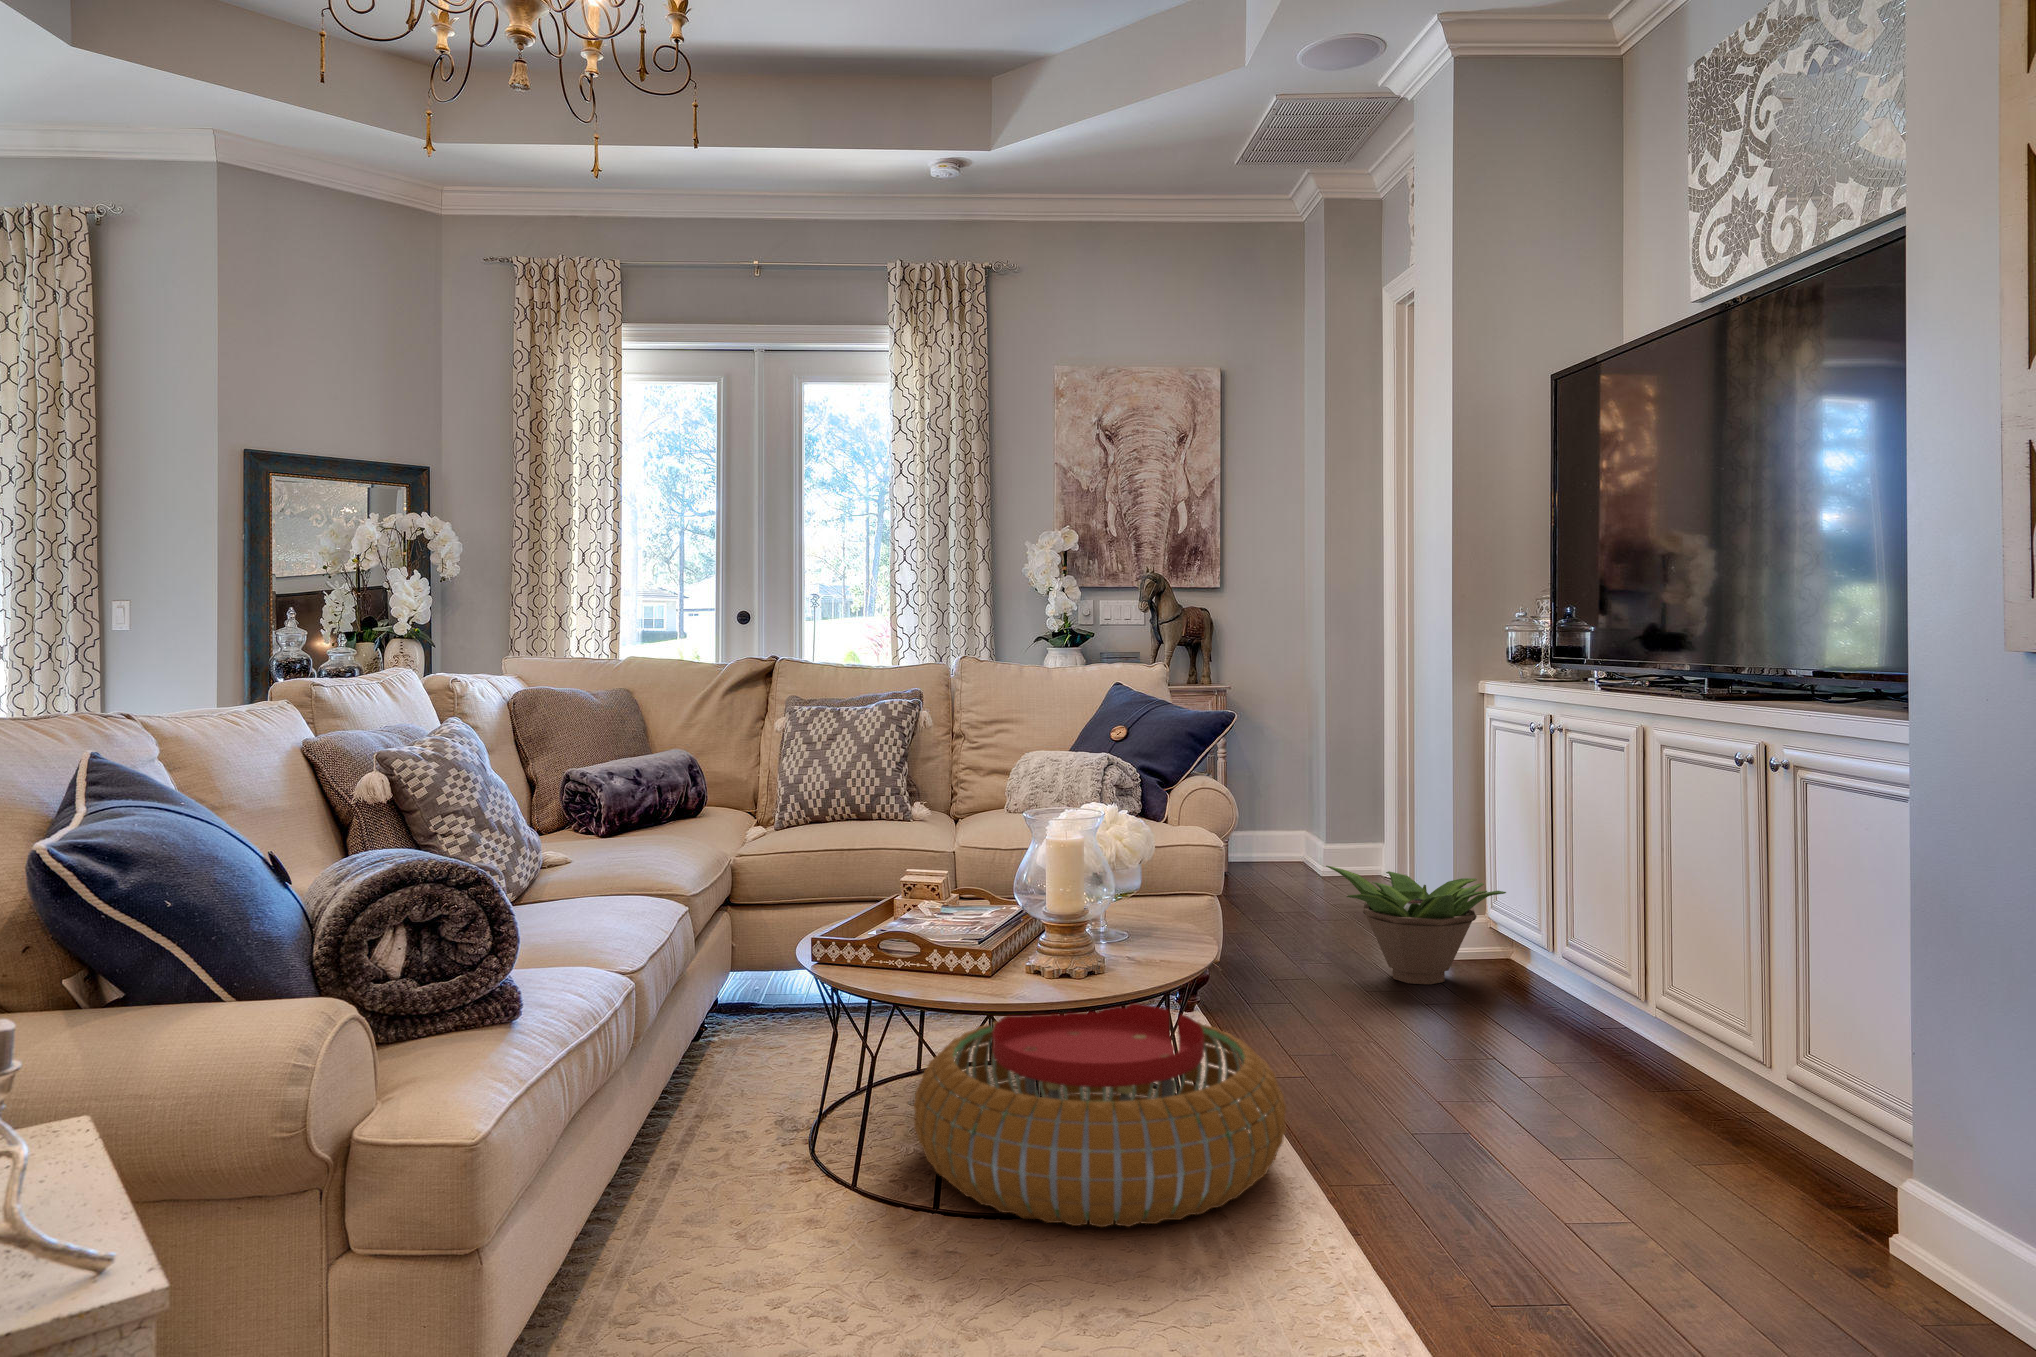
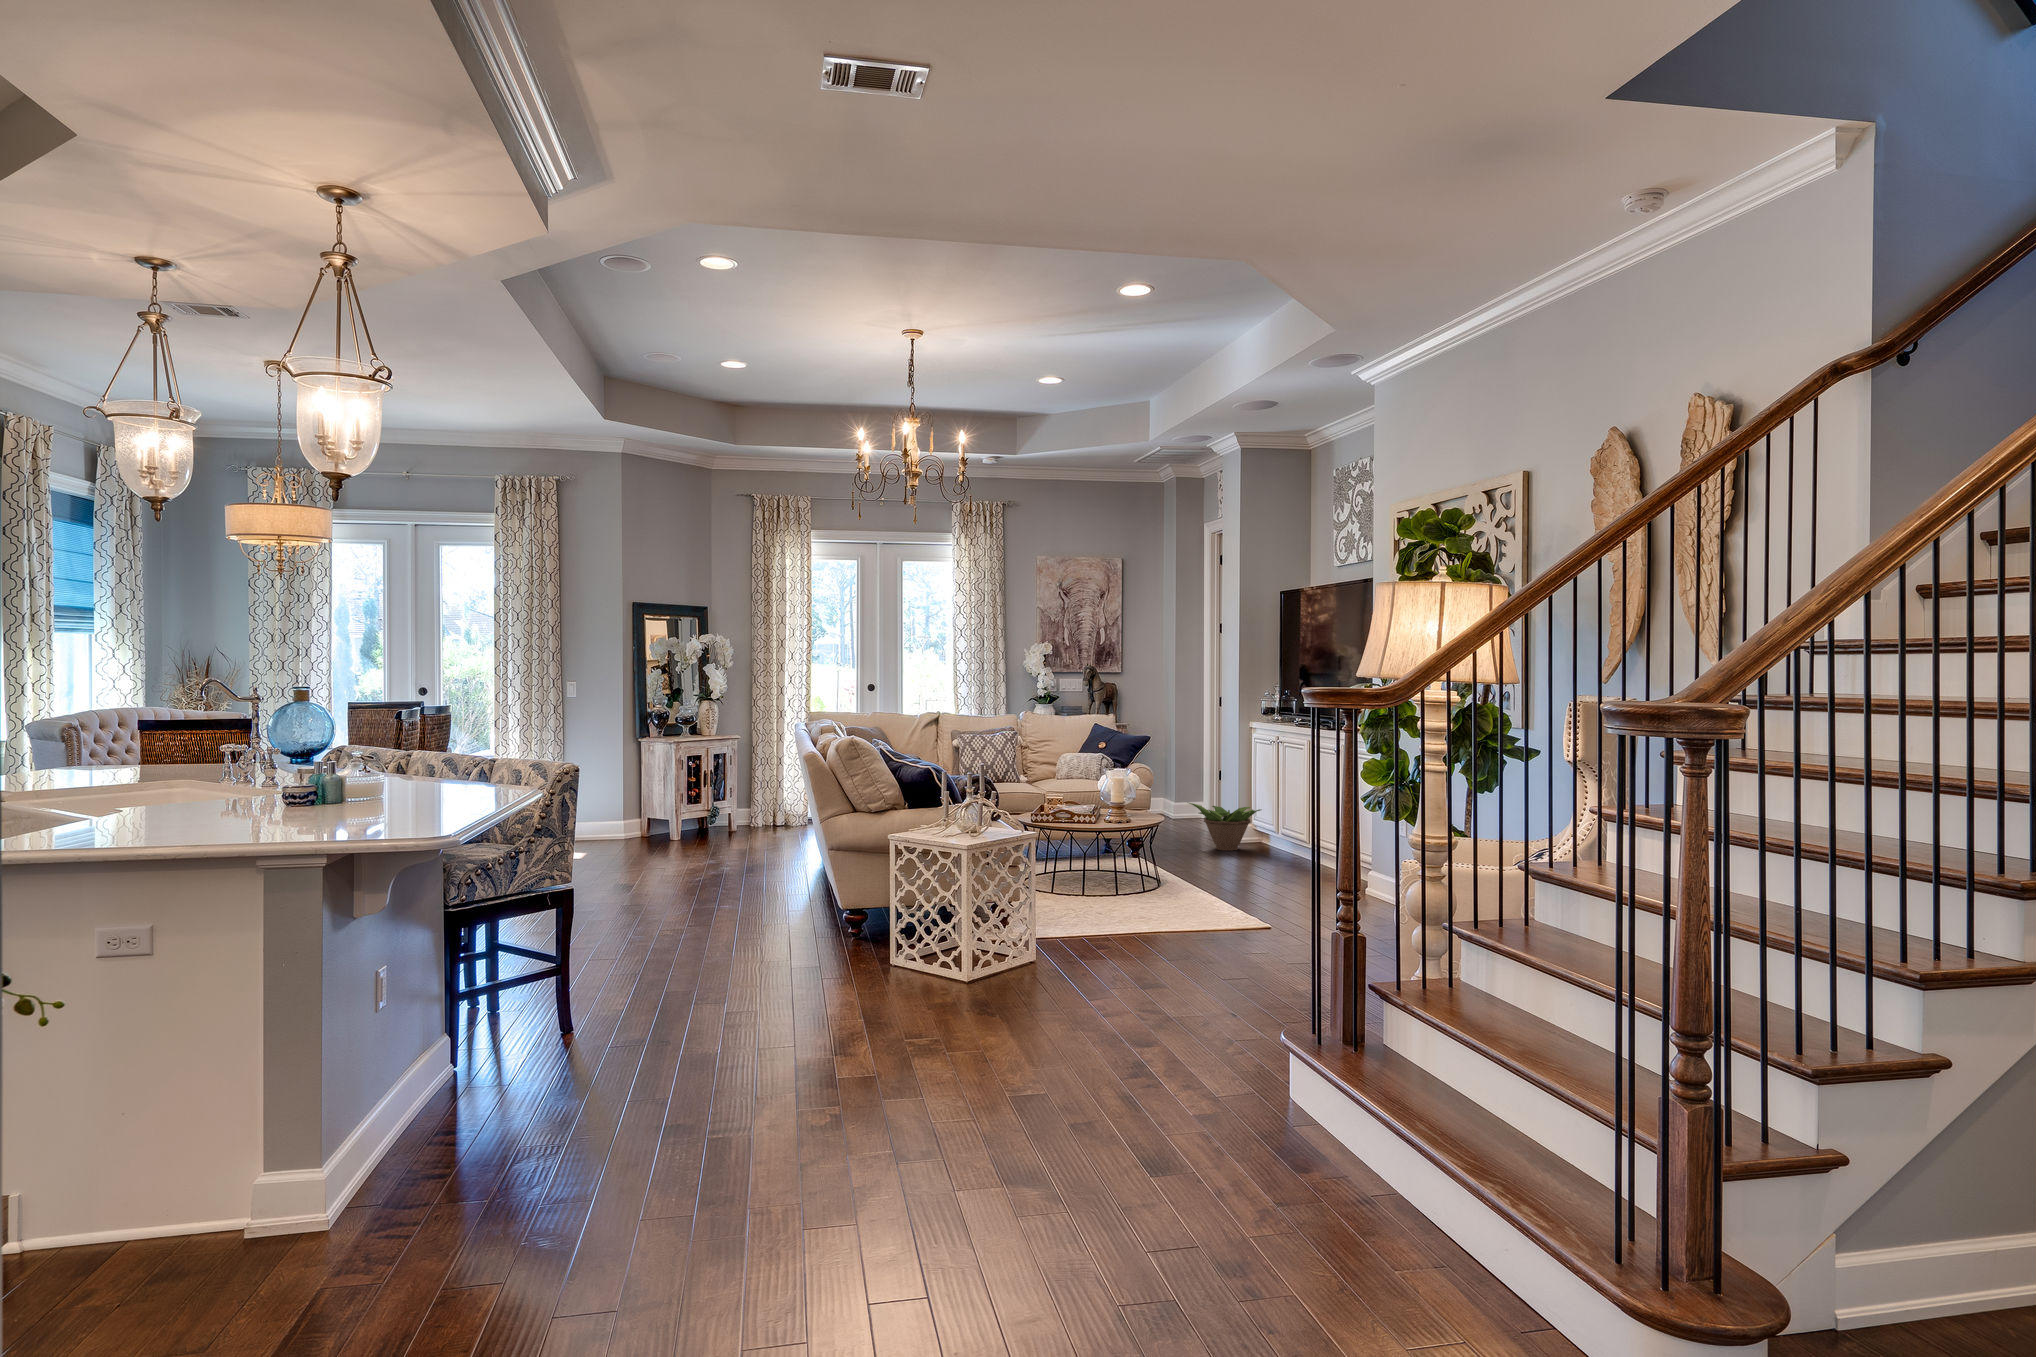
pouf: present [914,1004,1286,1227] -> none [1063,839,1191,901]

